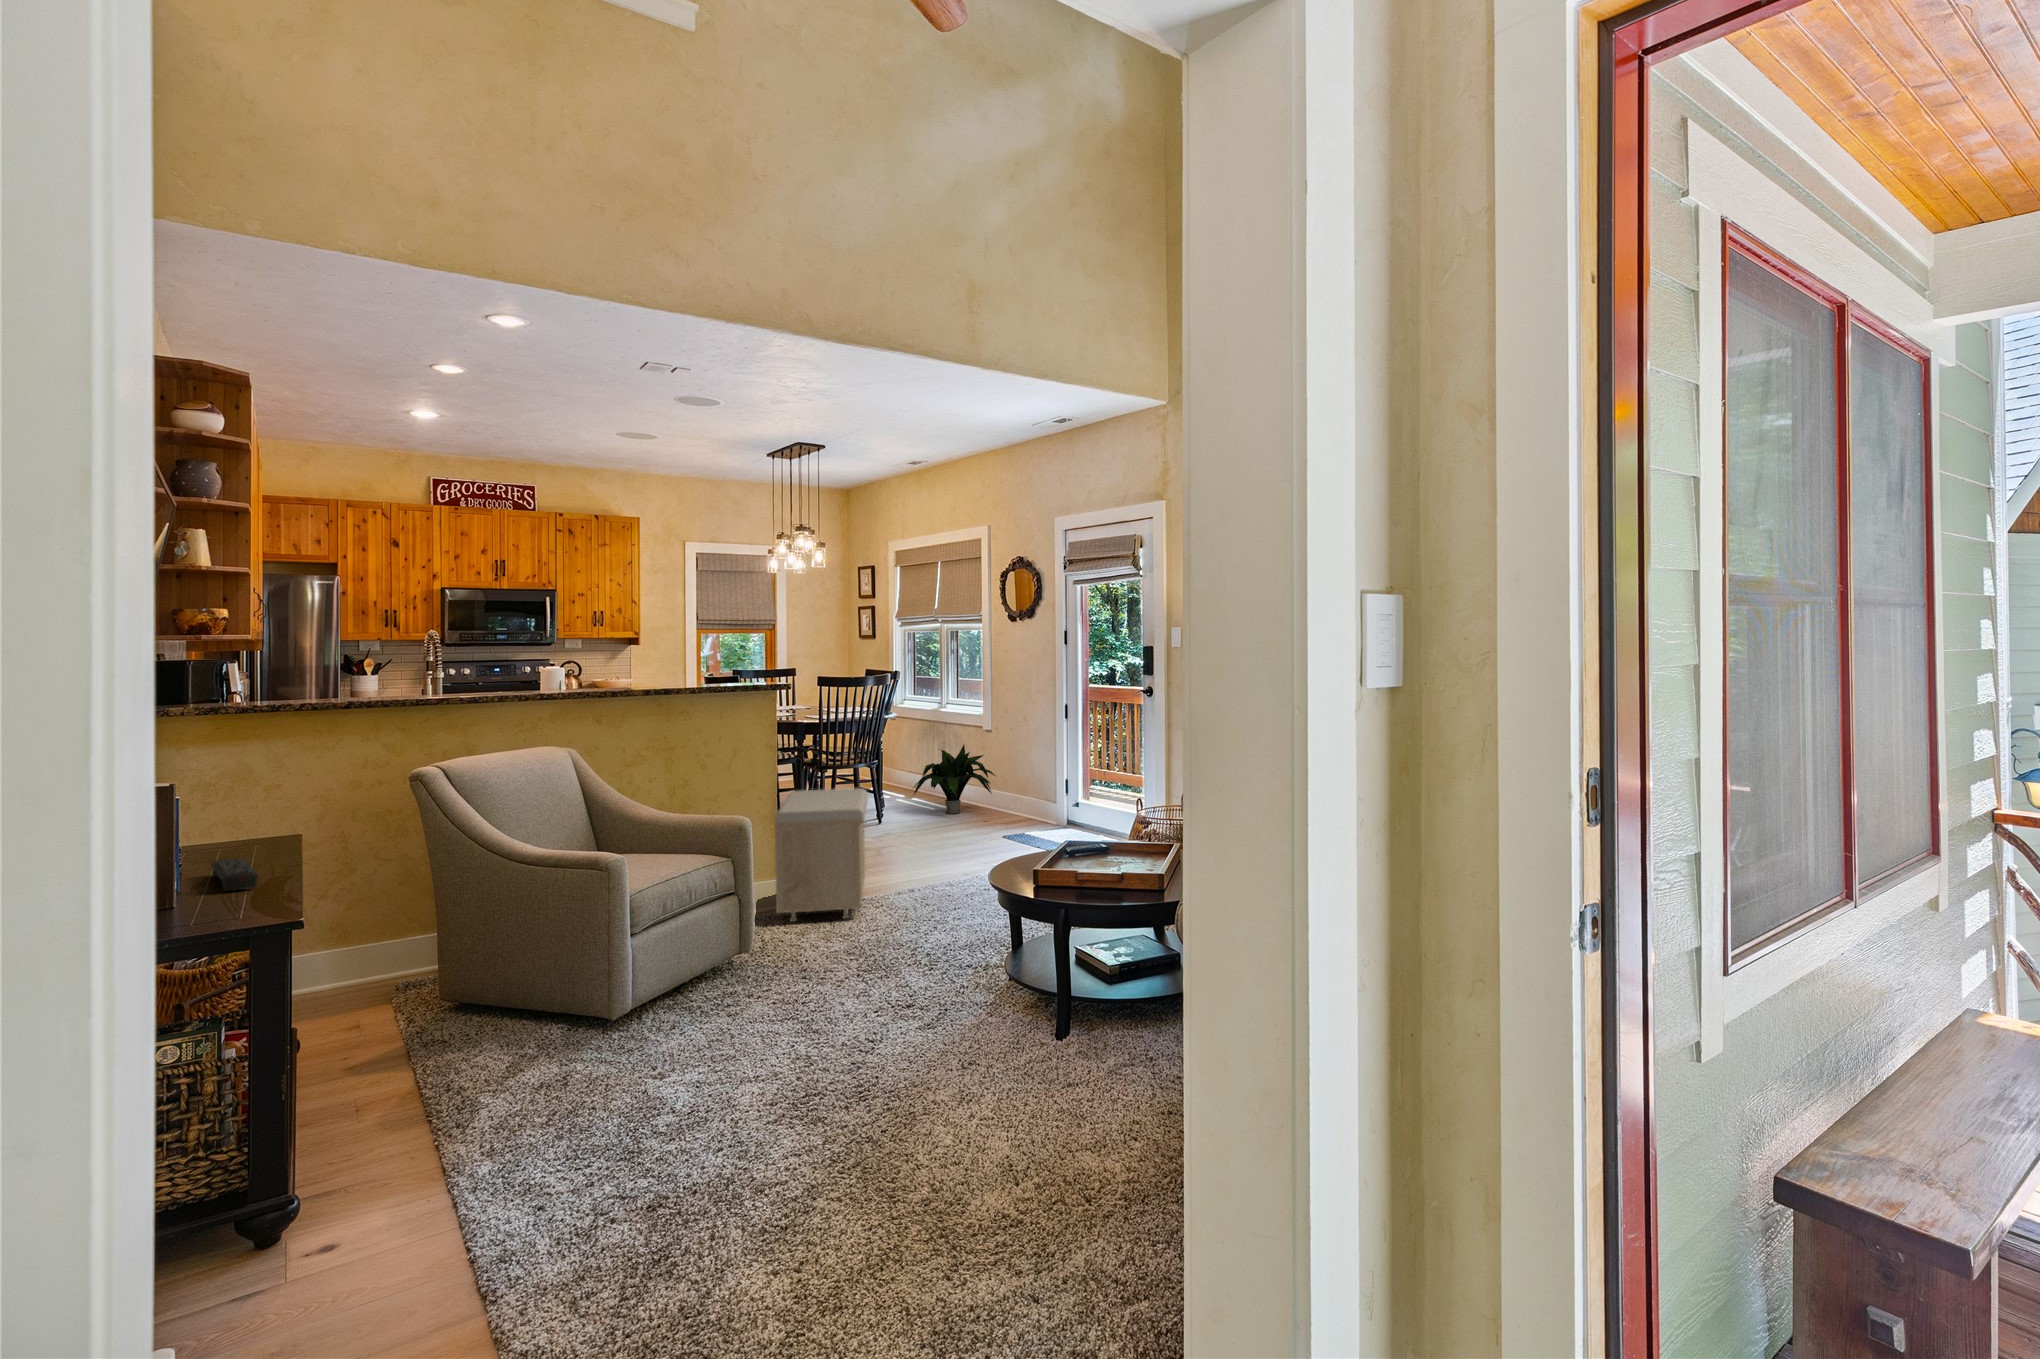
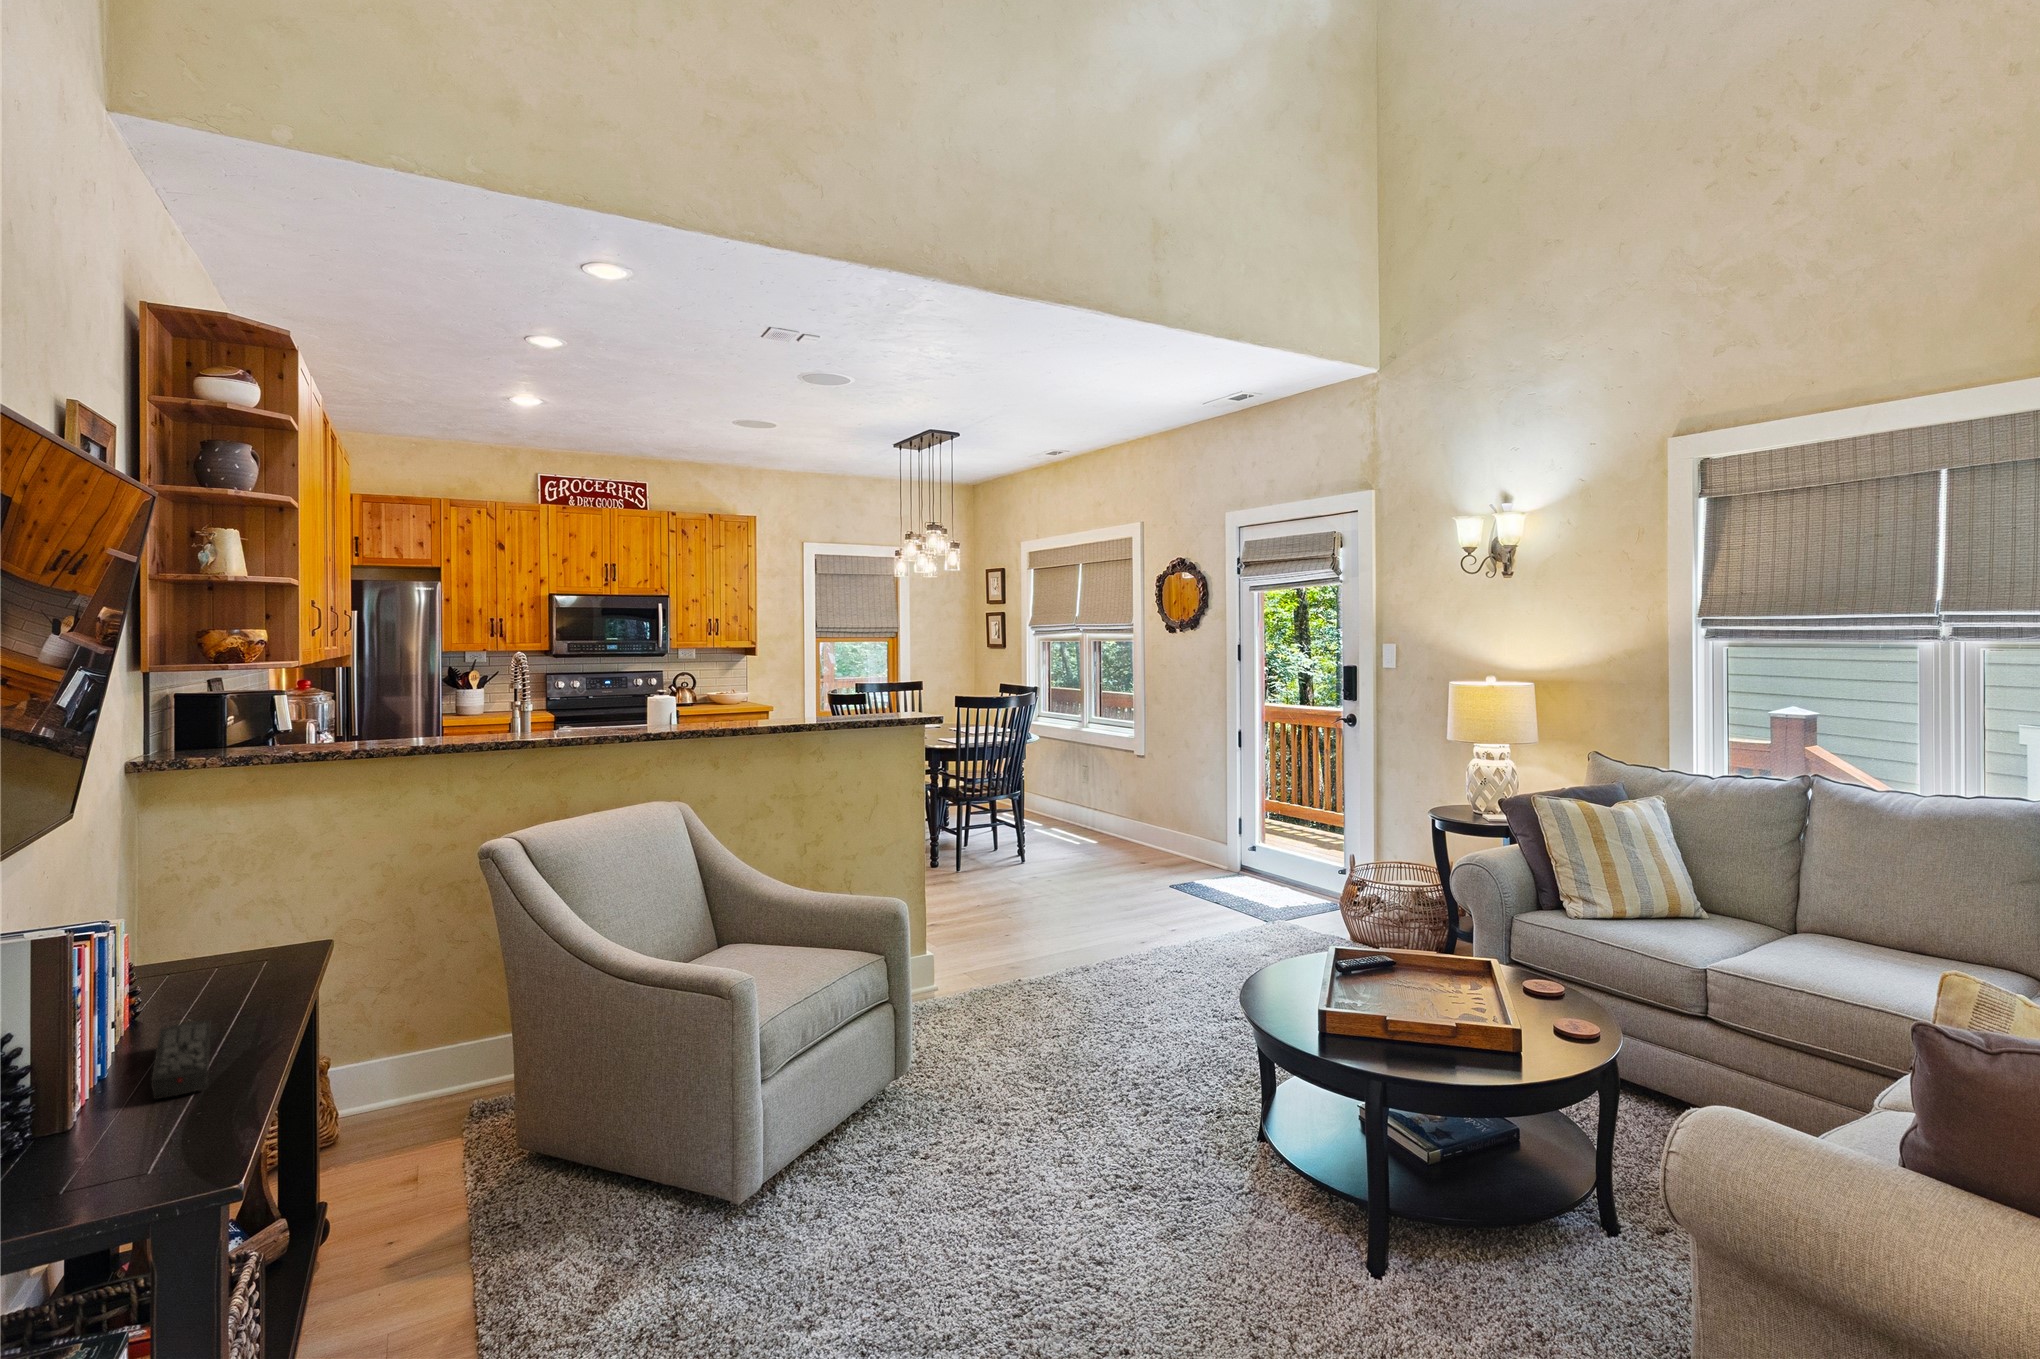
potted plant: present [914,745,995,814] -> none [1057,771,1154,851]
storage bench: present [775,788,868,922] -> none [929,841,1037,1015]

